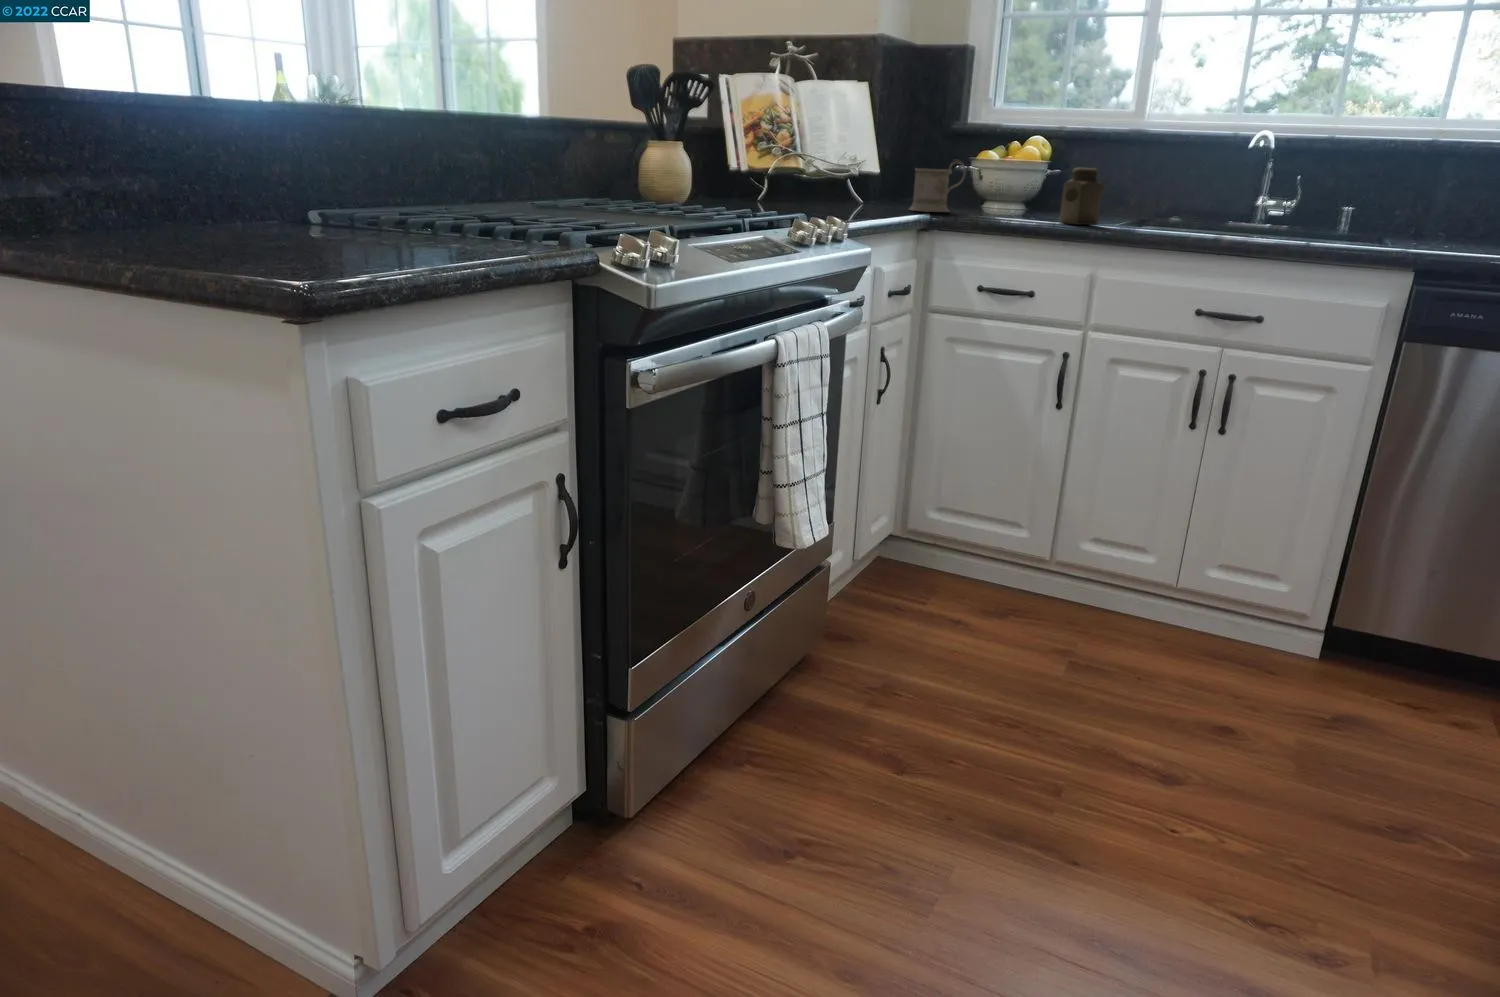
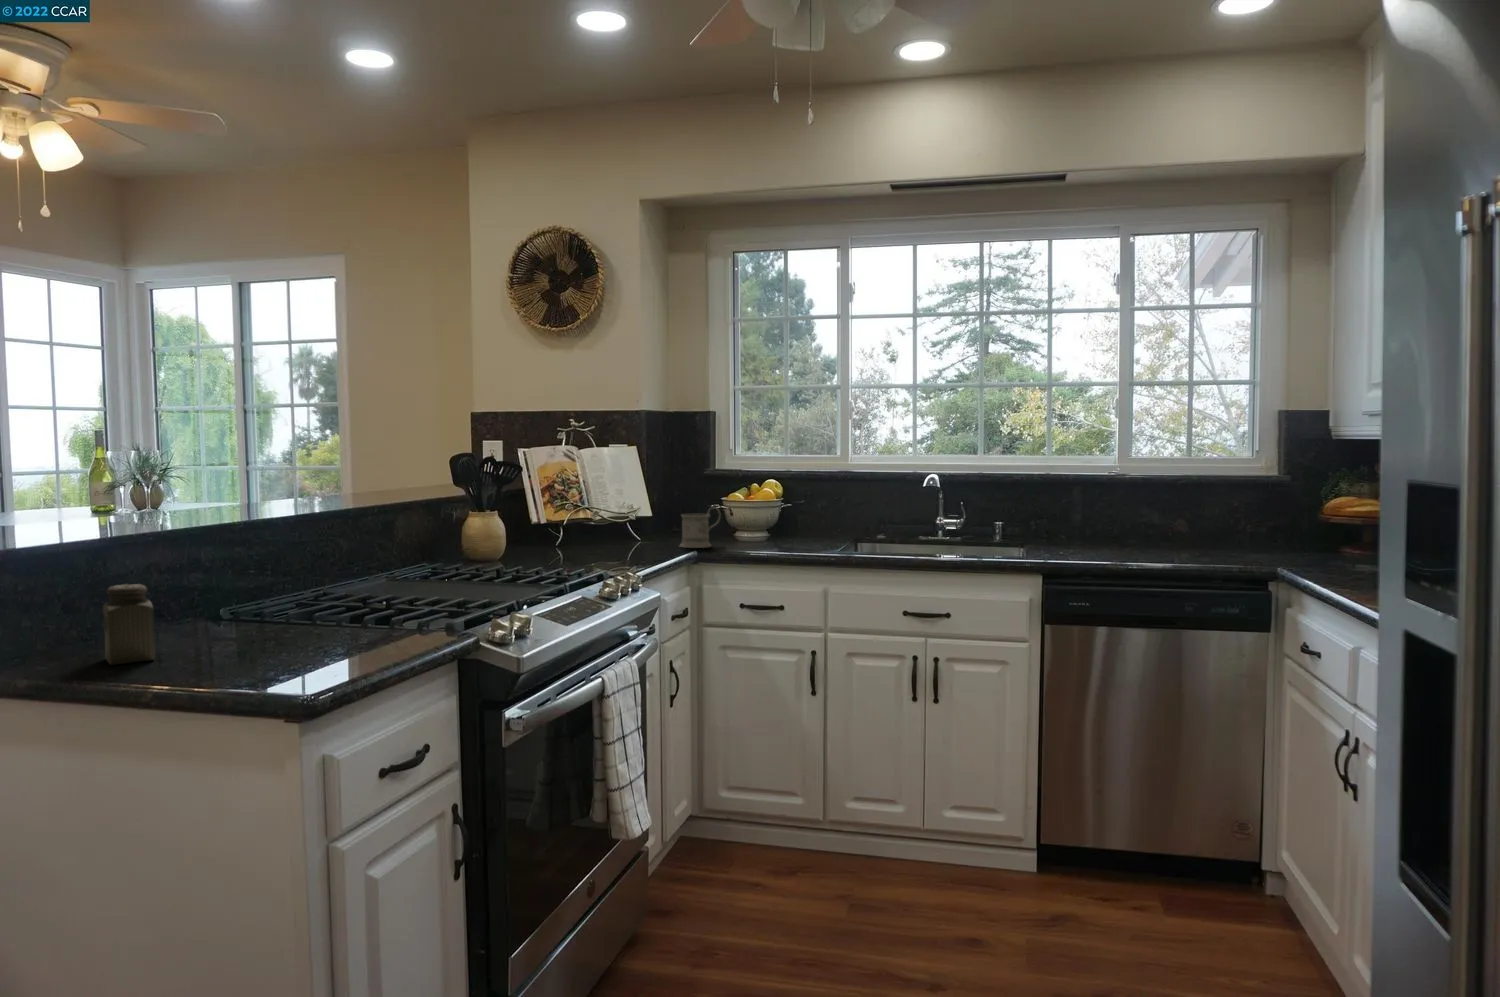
salt shaker: present [1059,168,1103,225] -> present [103,584,155,665]

